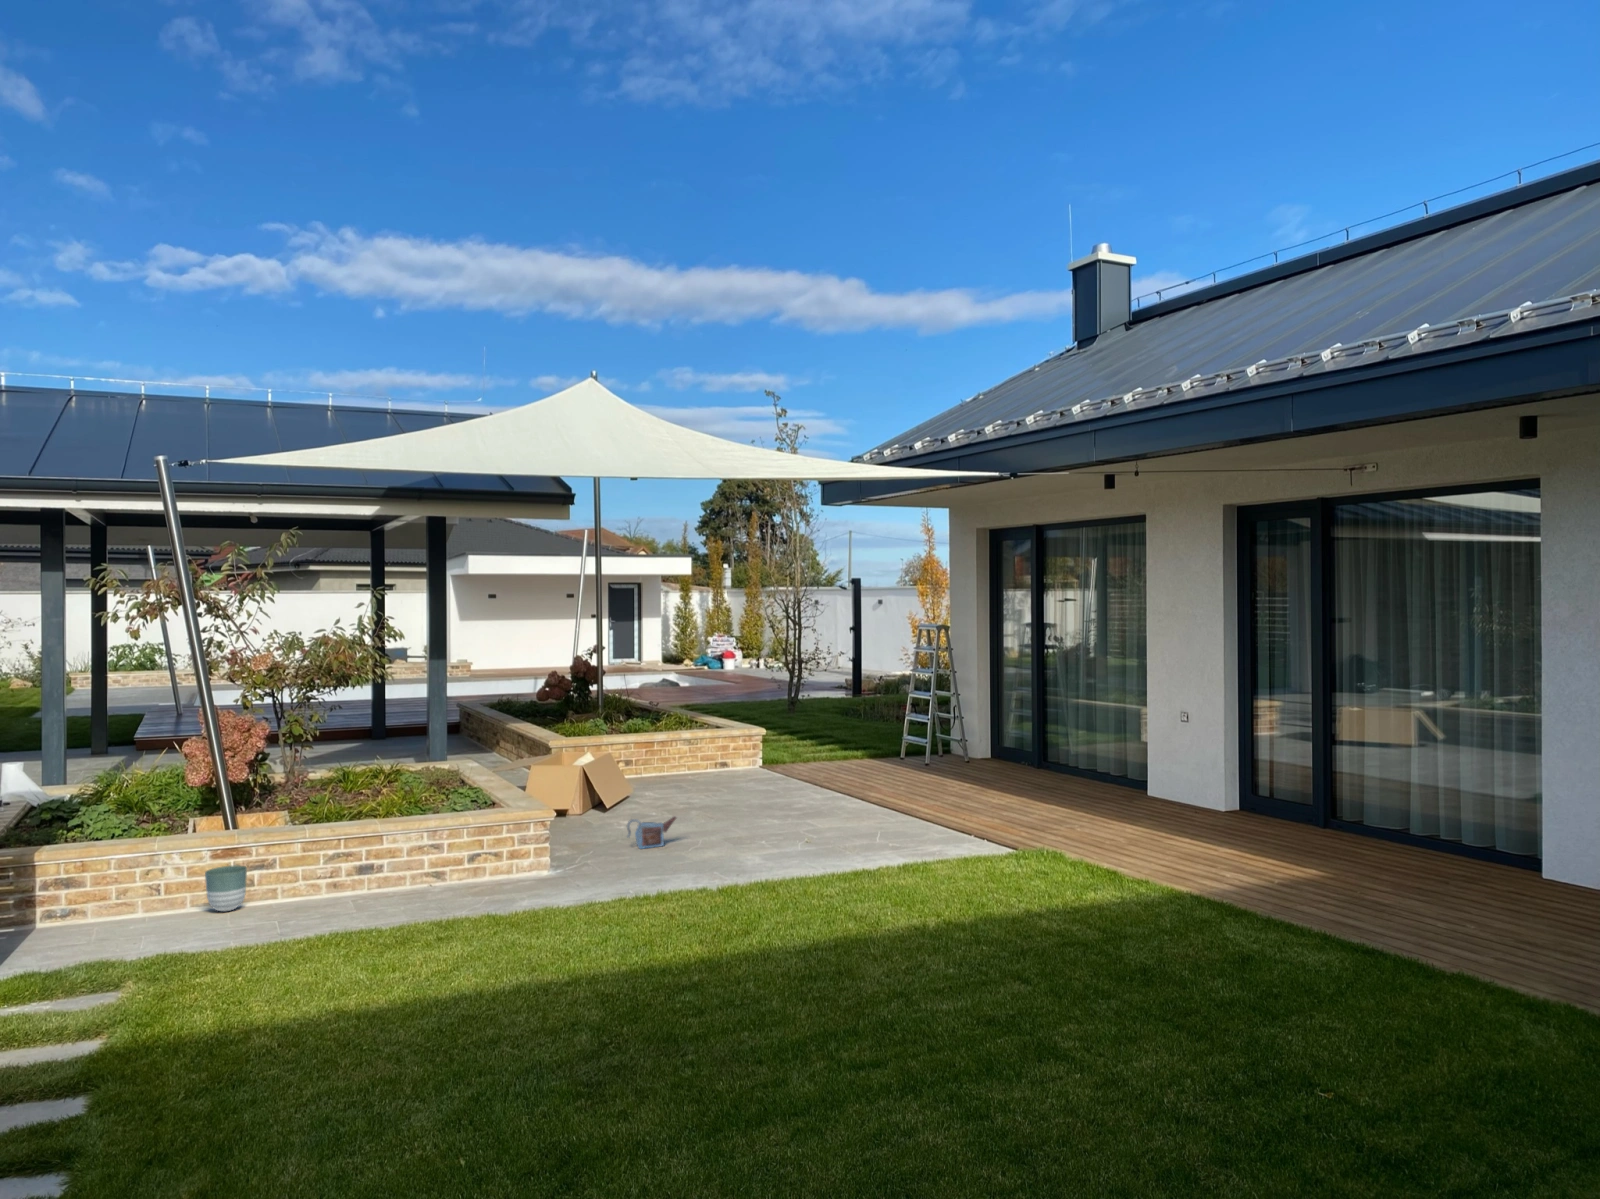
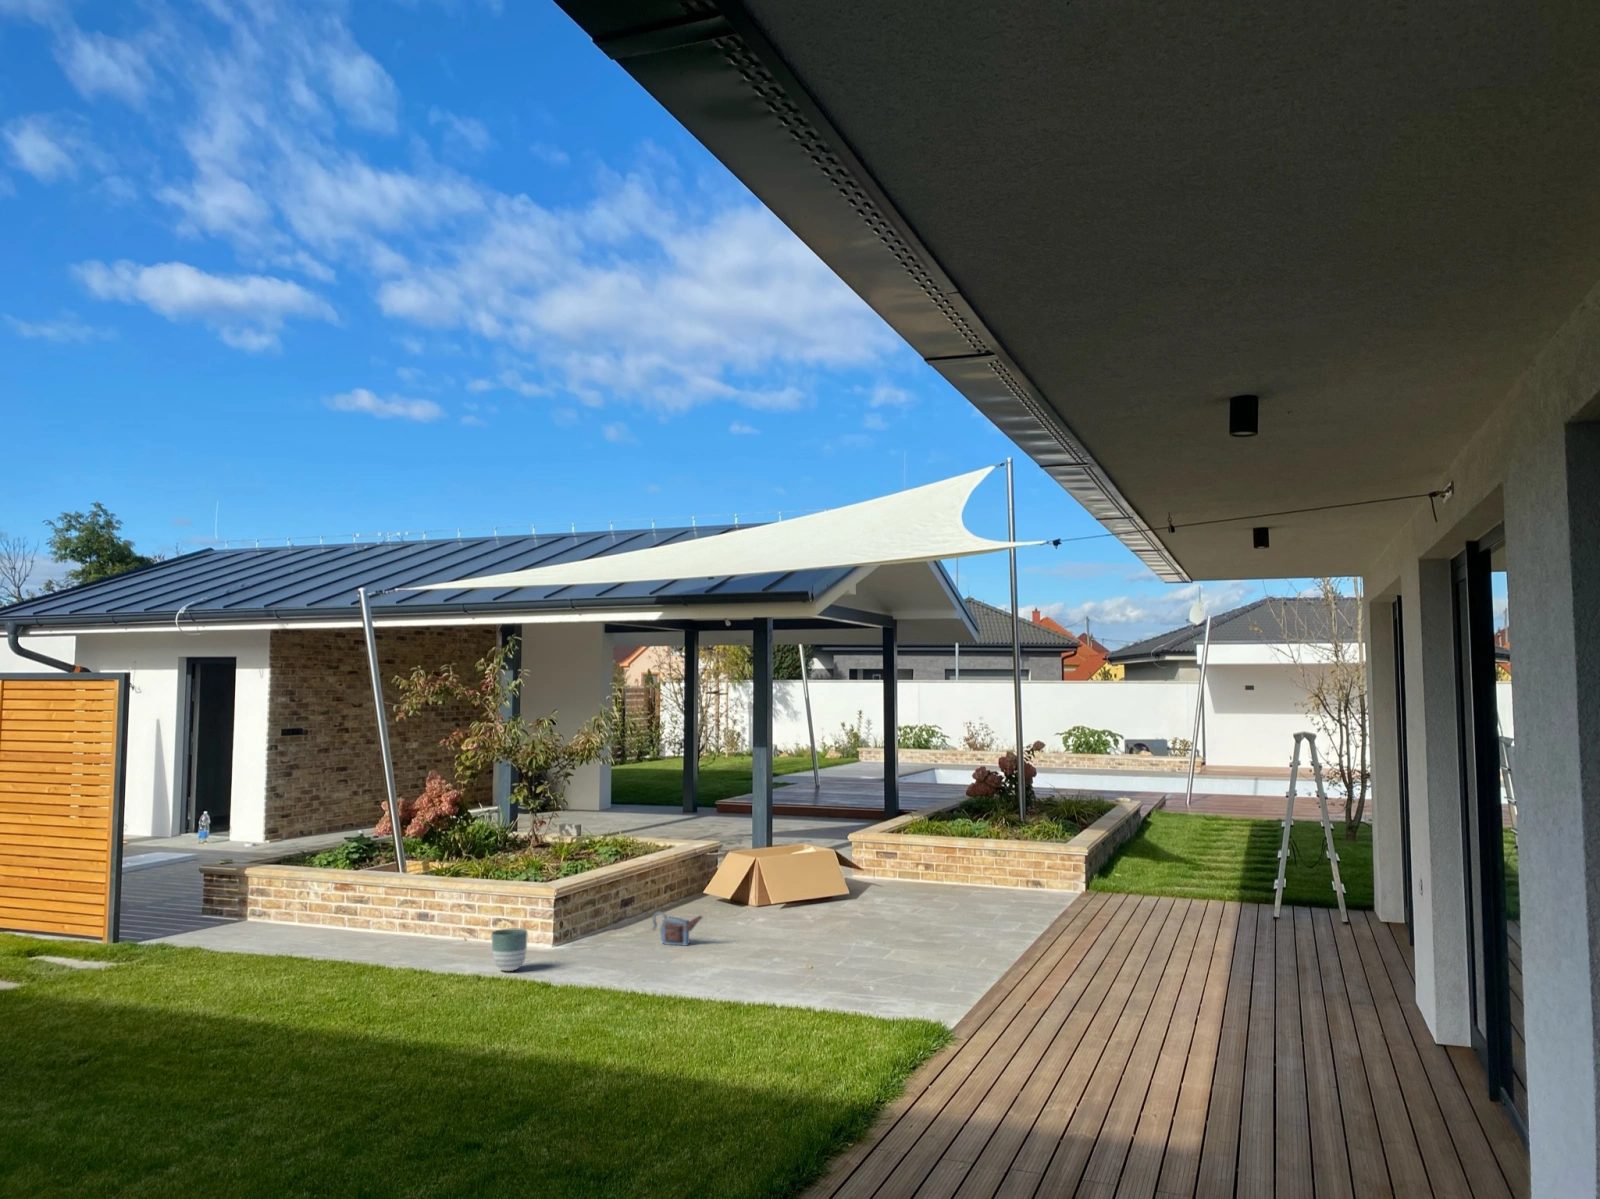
planter: present [205,865,247,911] -> present [492,928,527,971]

